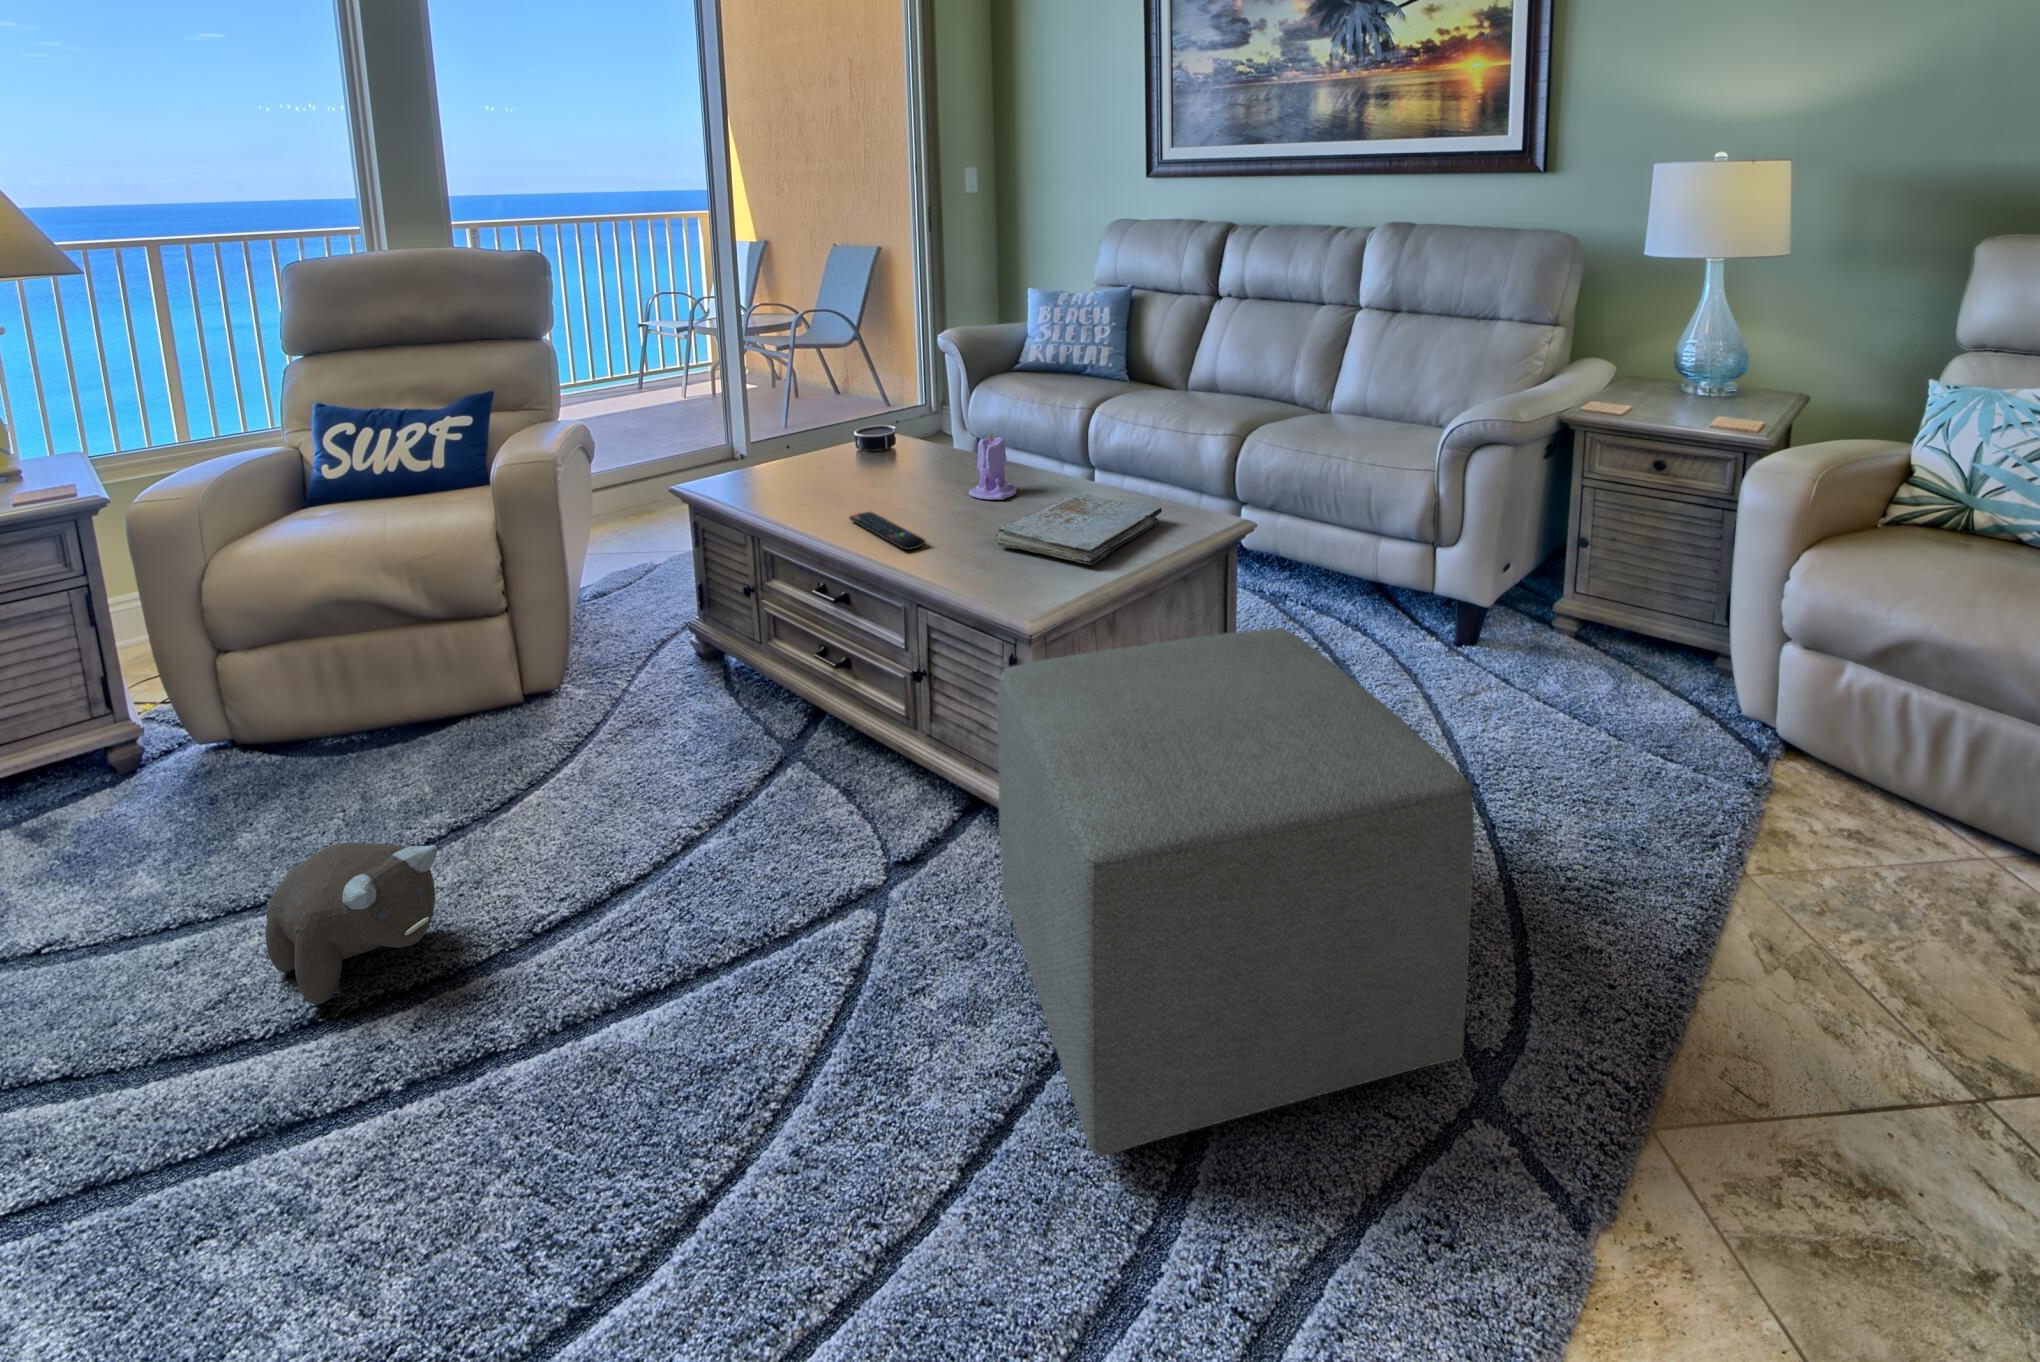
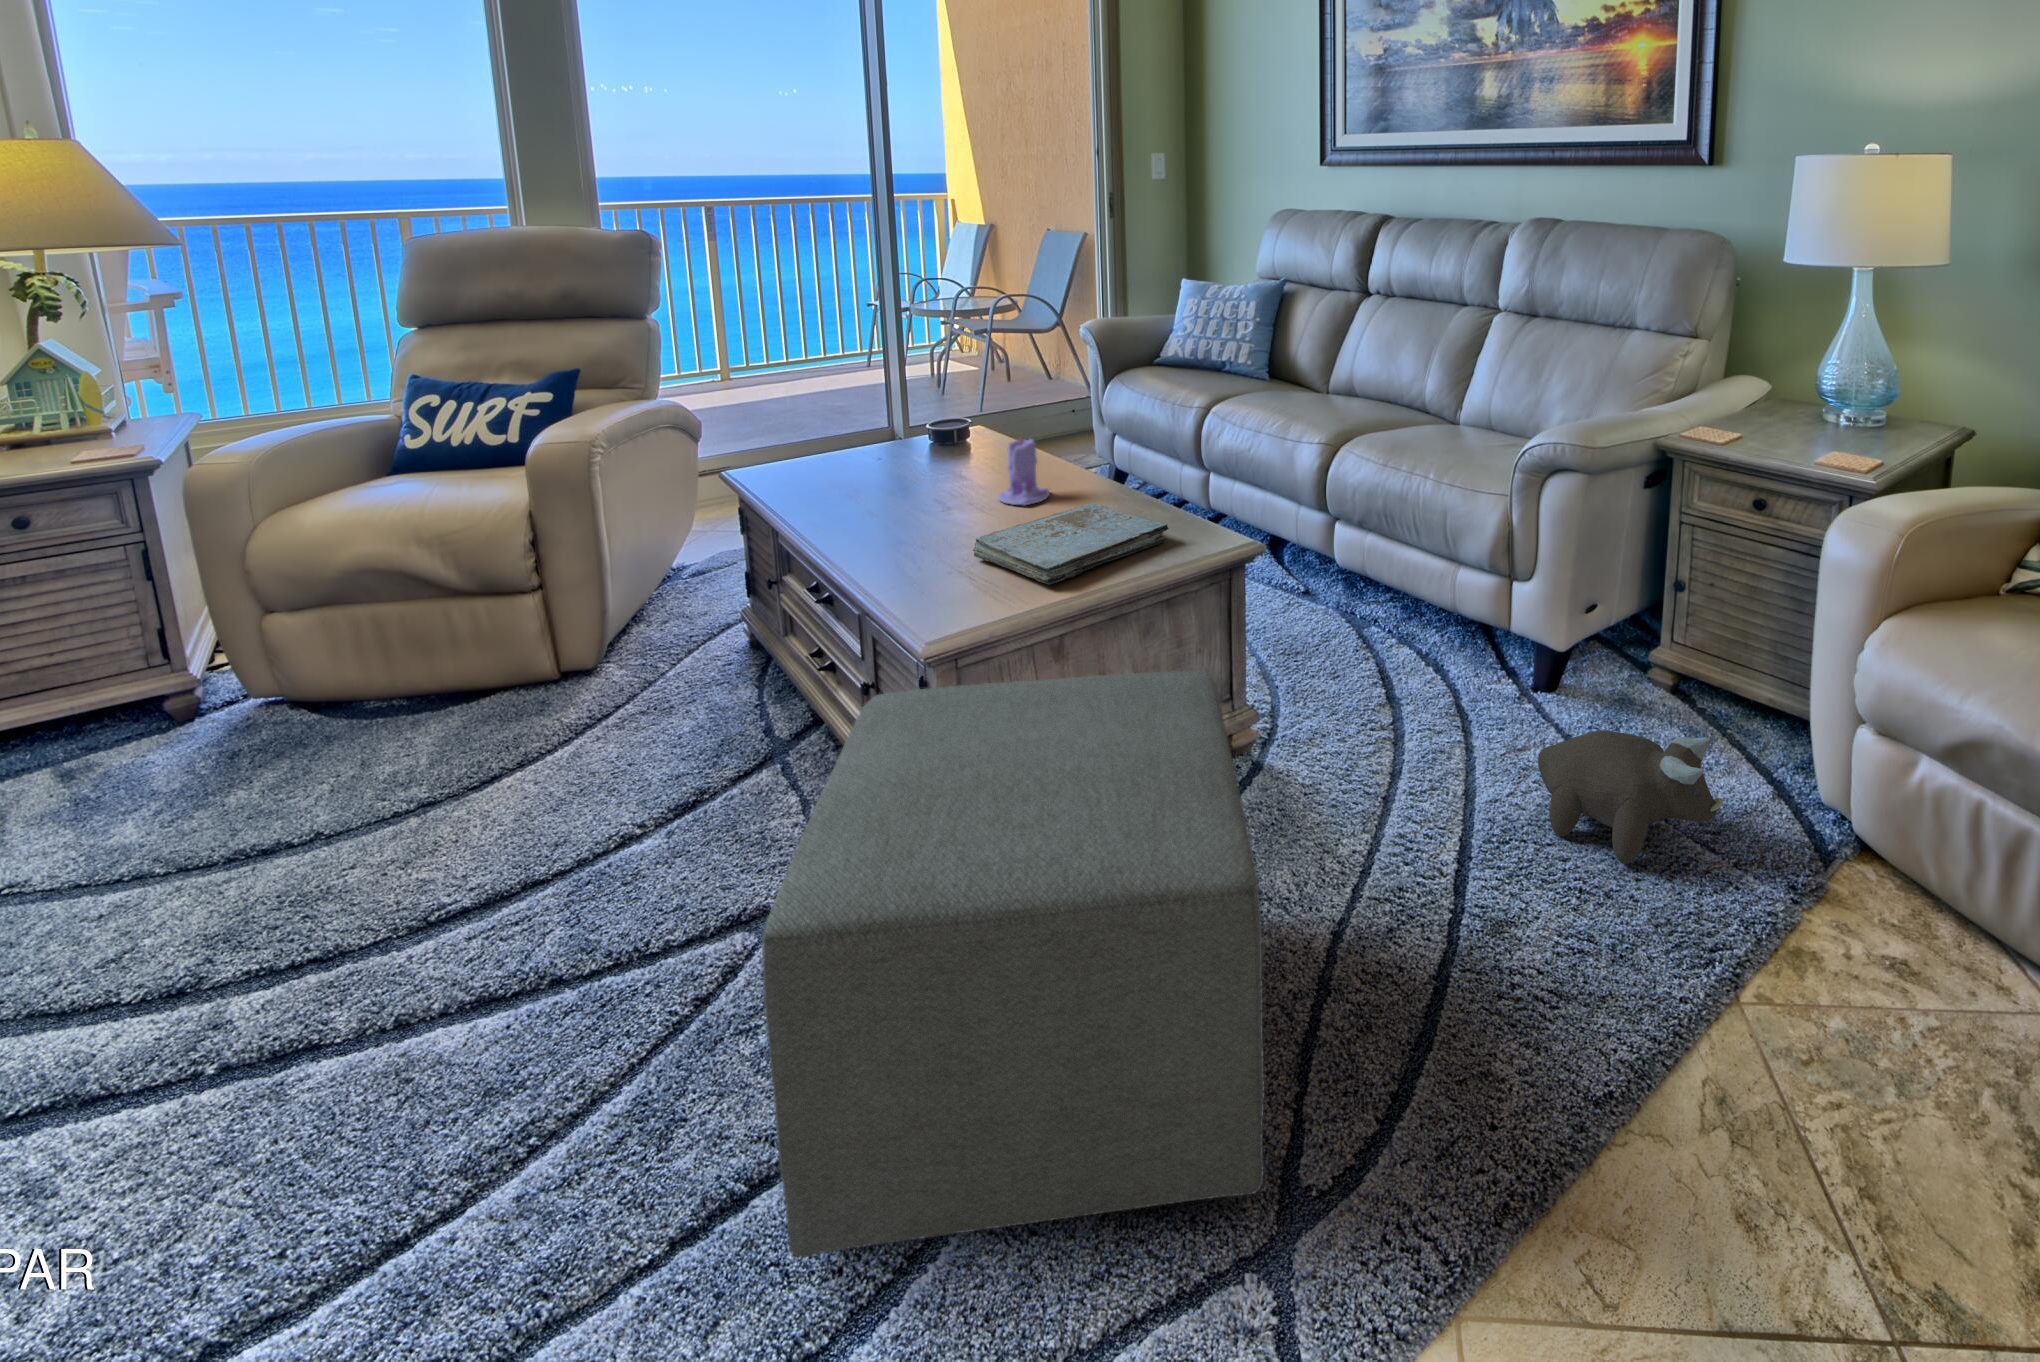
remote control: present [849,512,925,550] -> none [854,512,905,556]
plush toy: present [266,842,437,1004] -> present [1538,730,1723,864]

